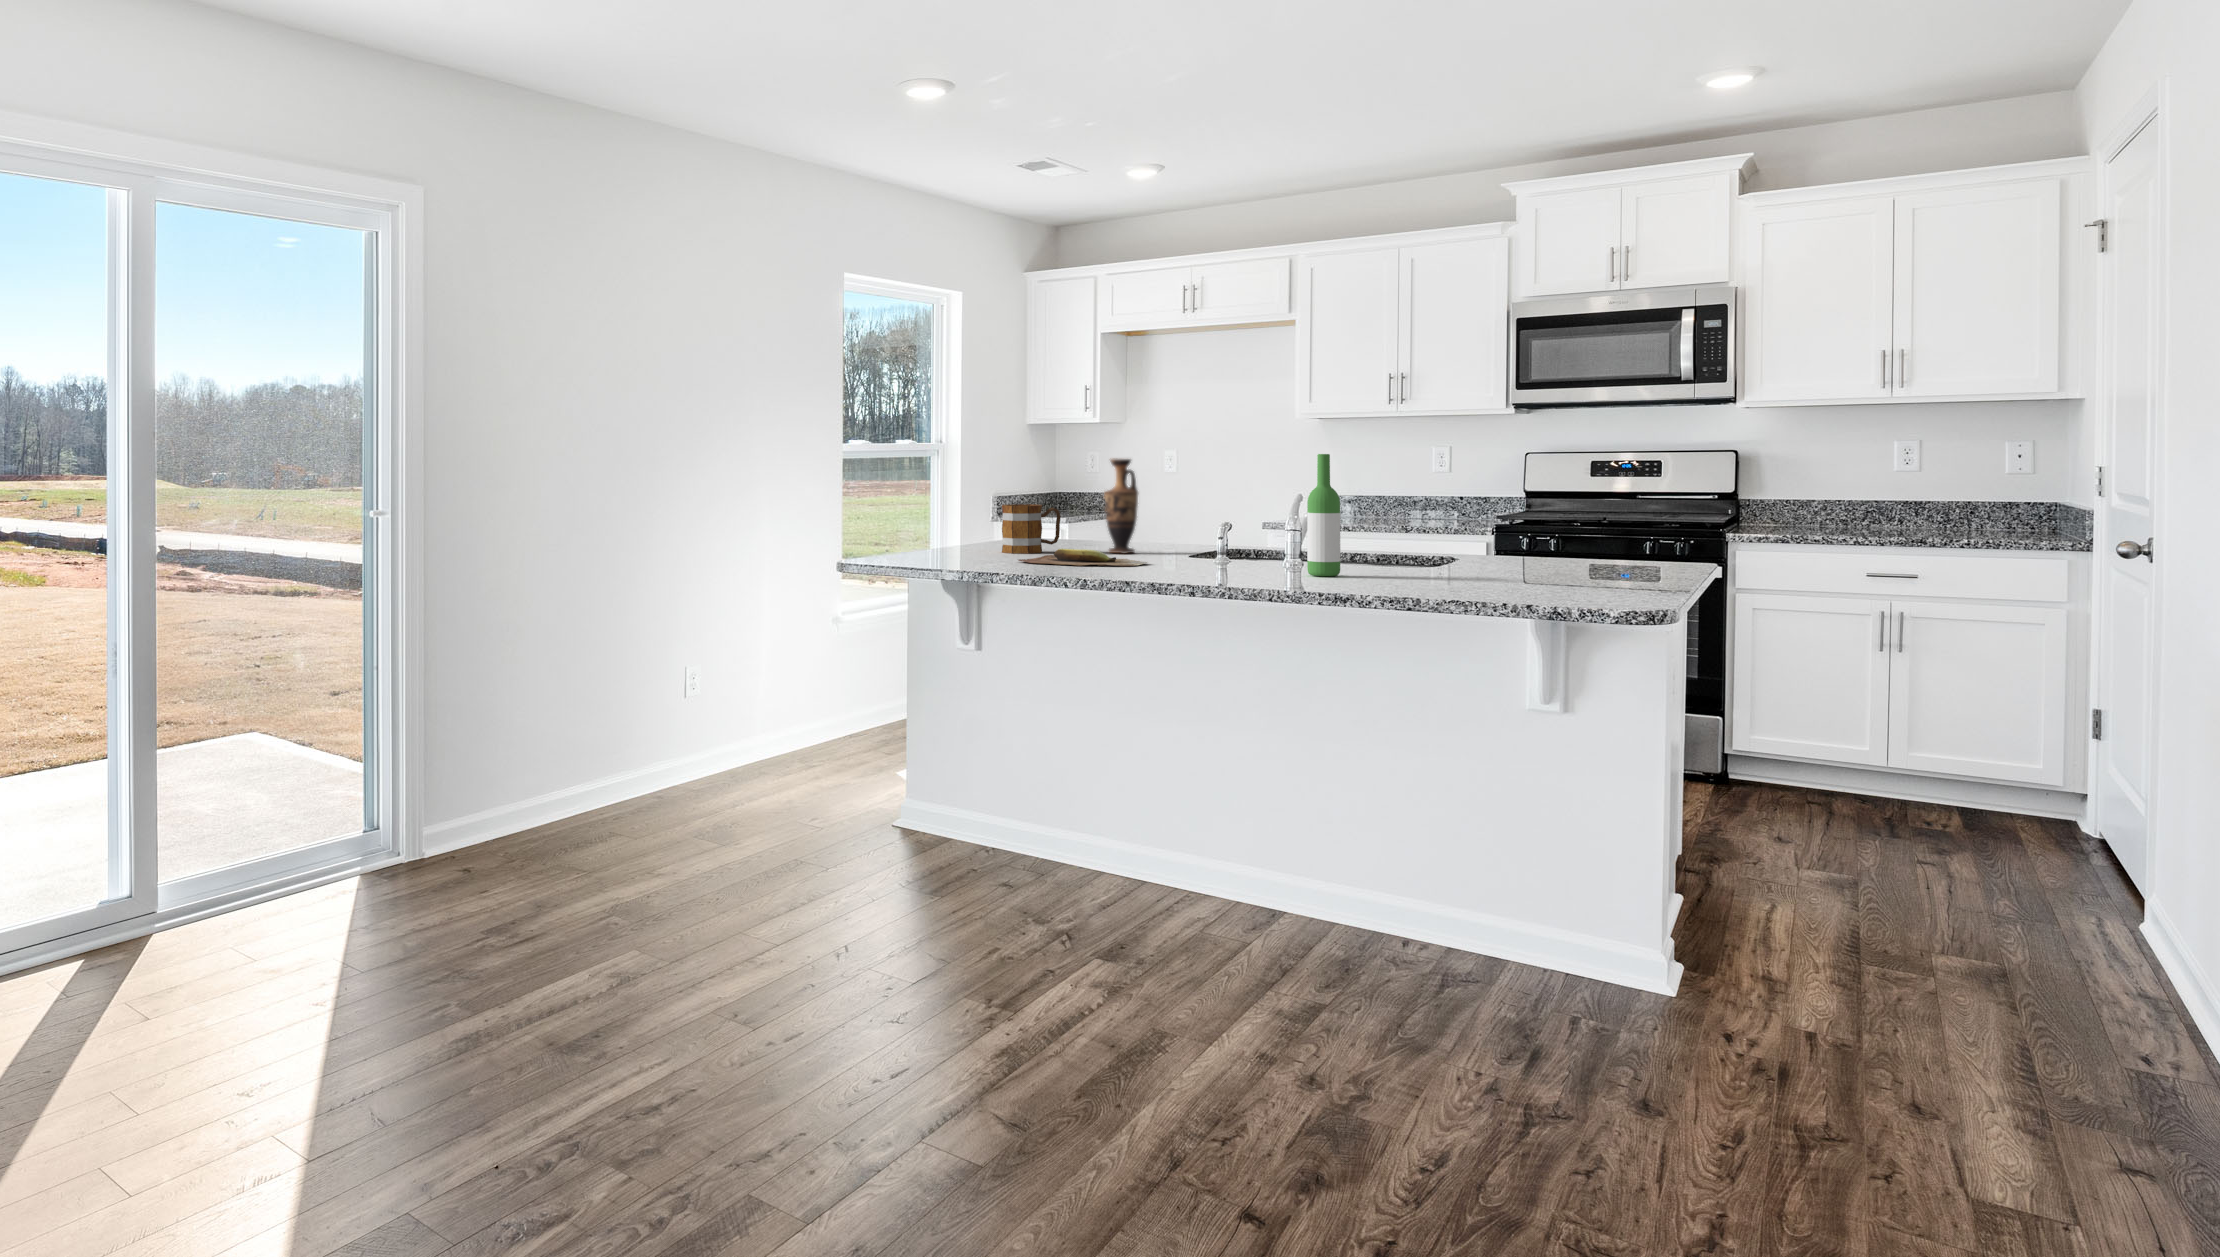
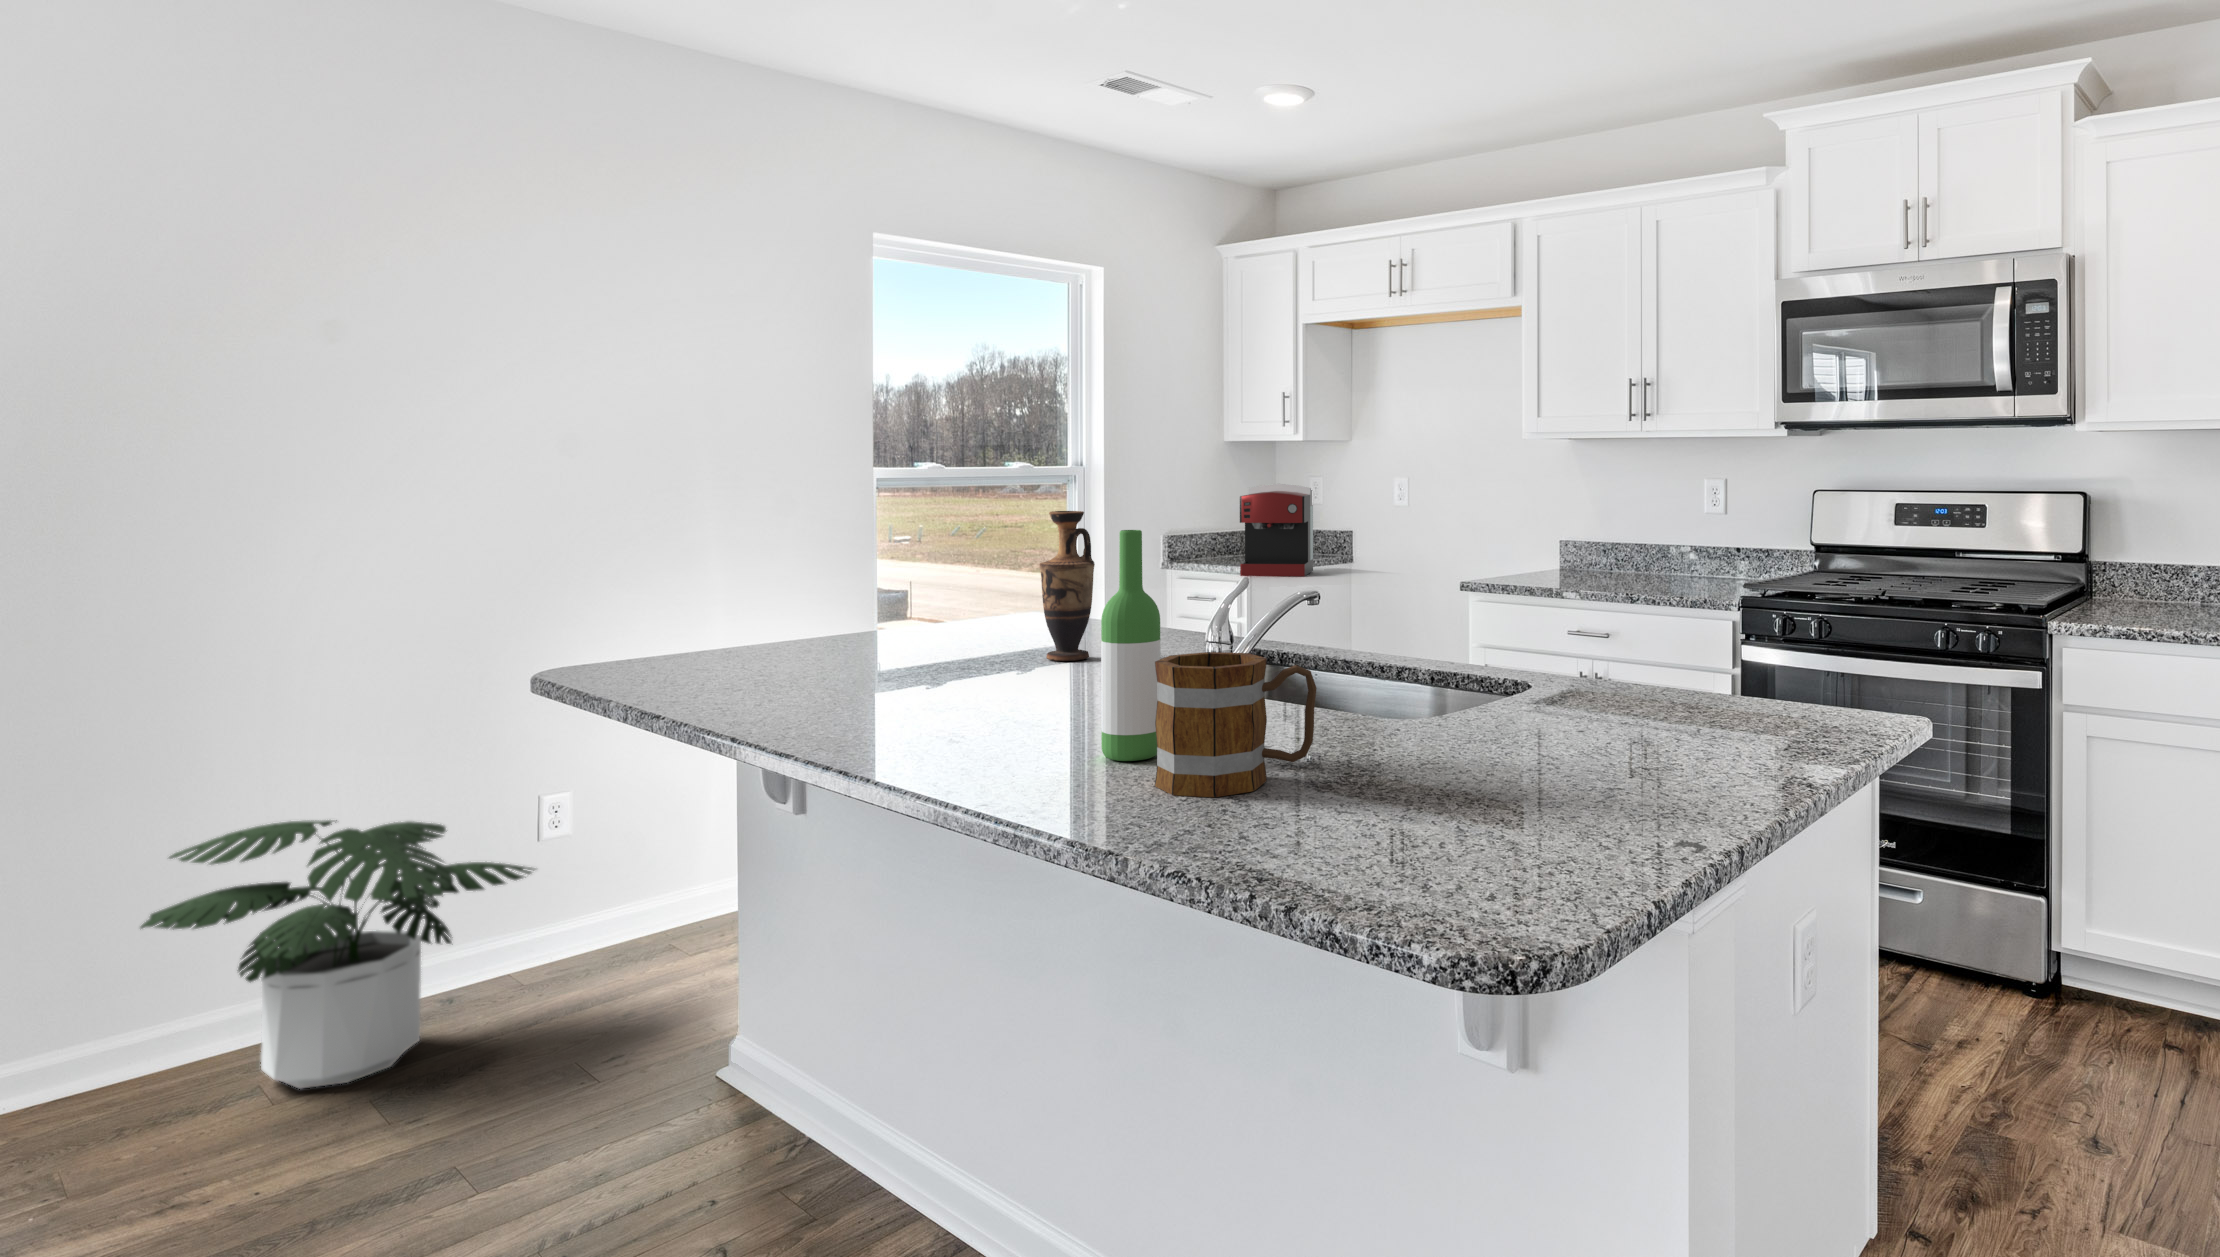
coffee maker: none [1039,455,1094,526] -> present [1240,484,1313,576]
mug: present [1002,504,1061,553] -> present [1155,652,1317,797]
cutting board: present [1018,549,1148,566] -> none [766,672,971,713]
potted plant: none [550,663,741,829] -> present [141,820,535,1089]

